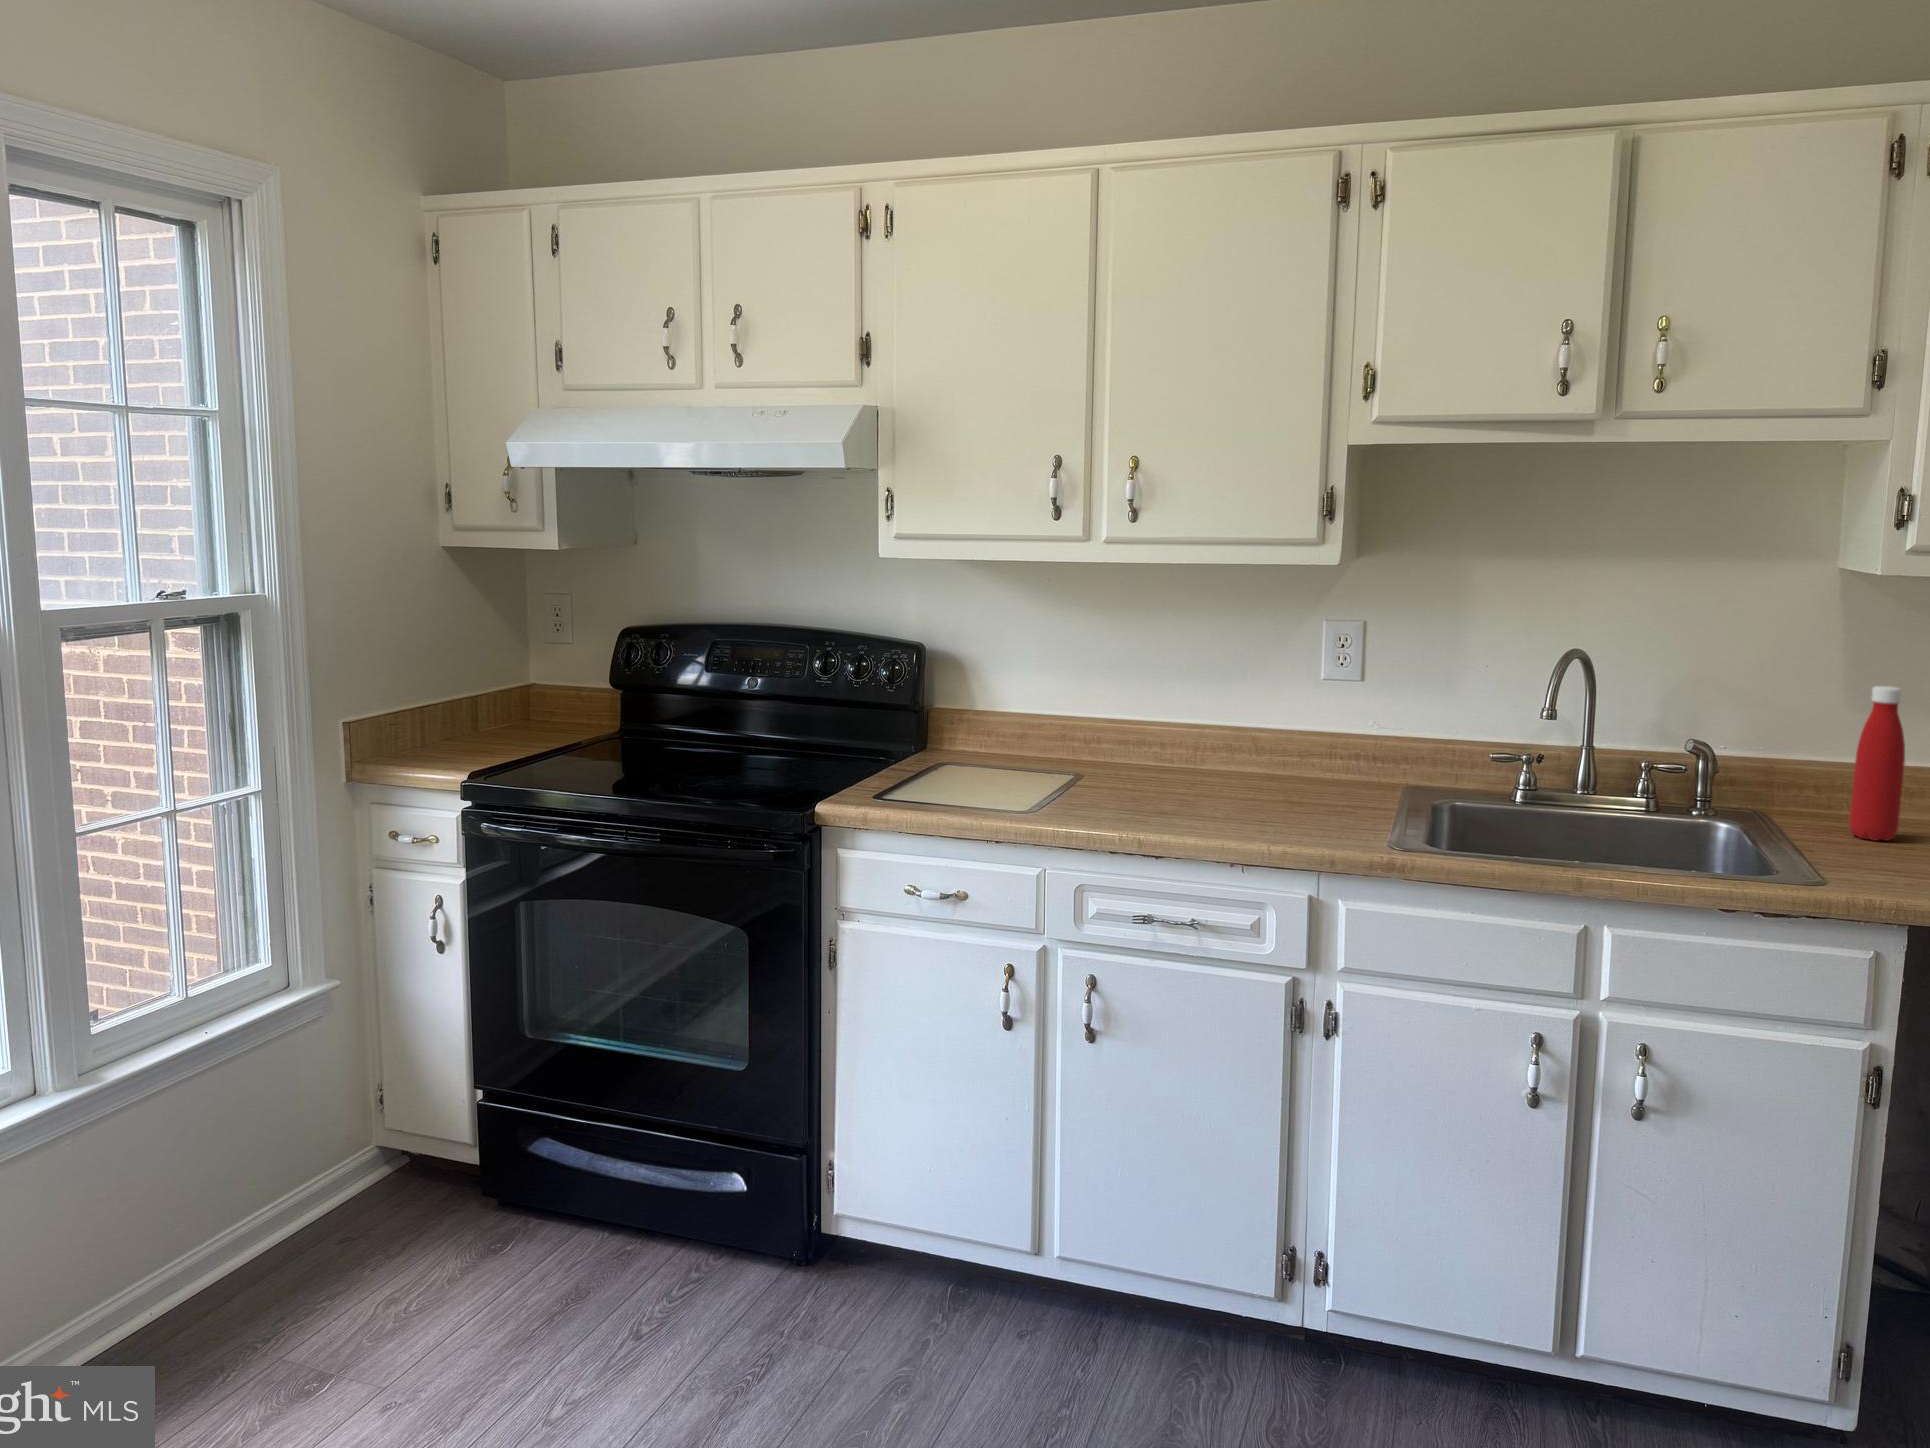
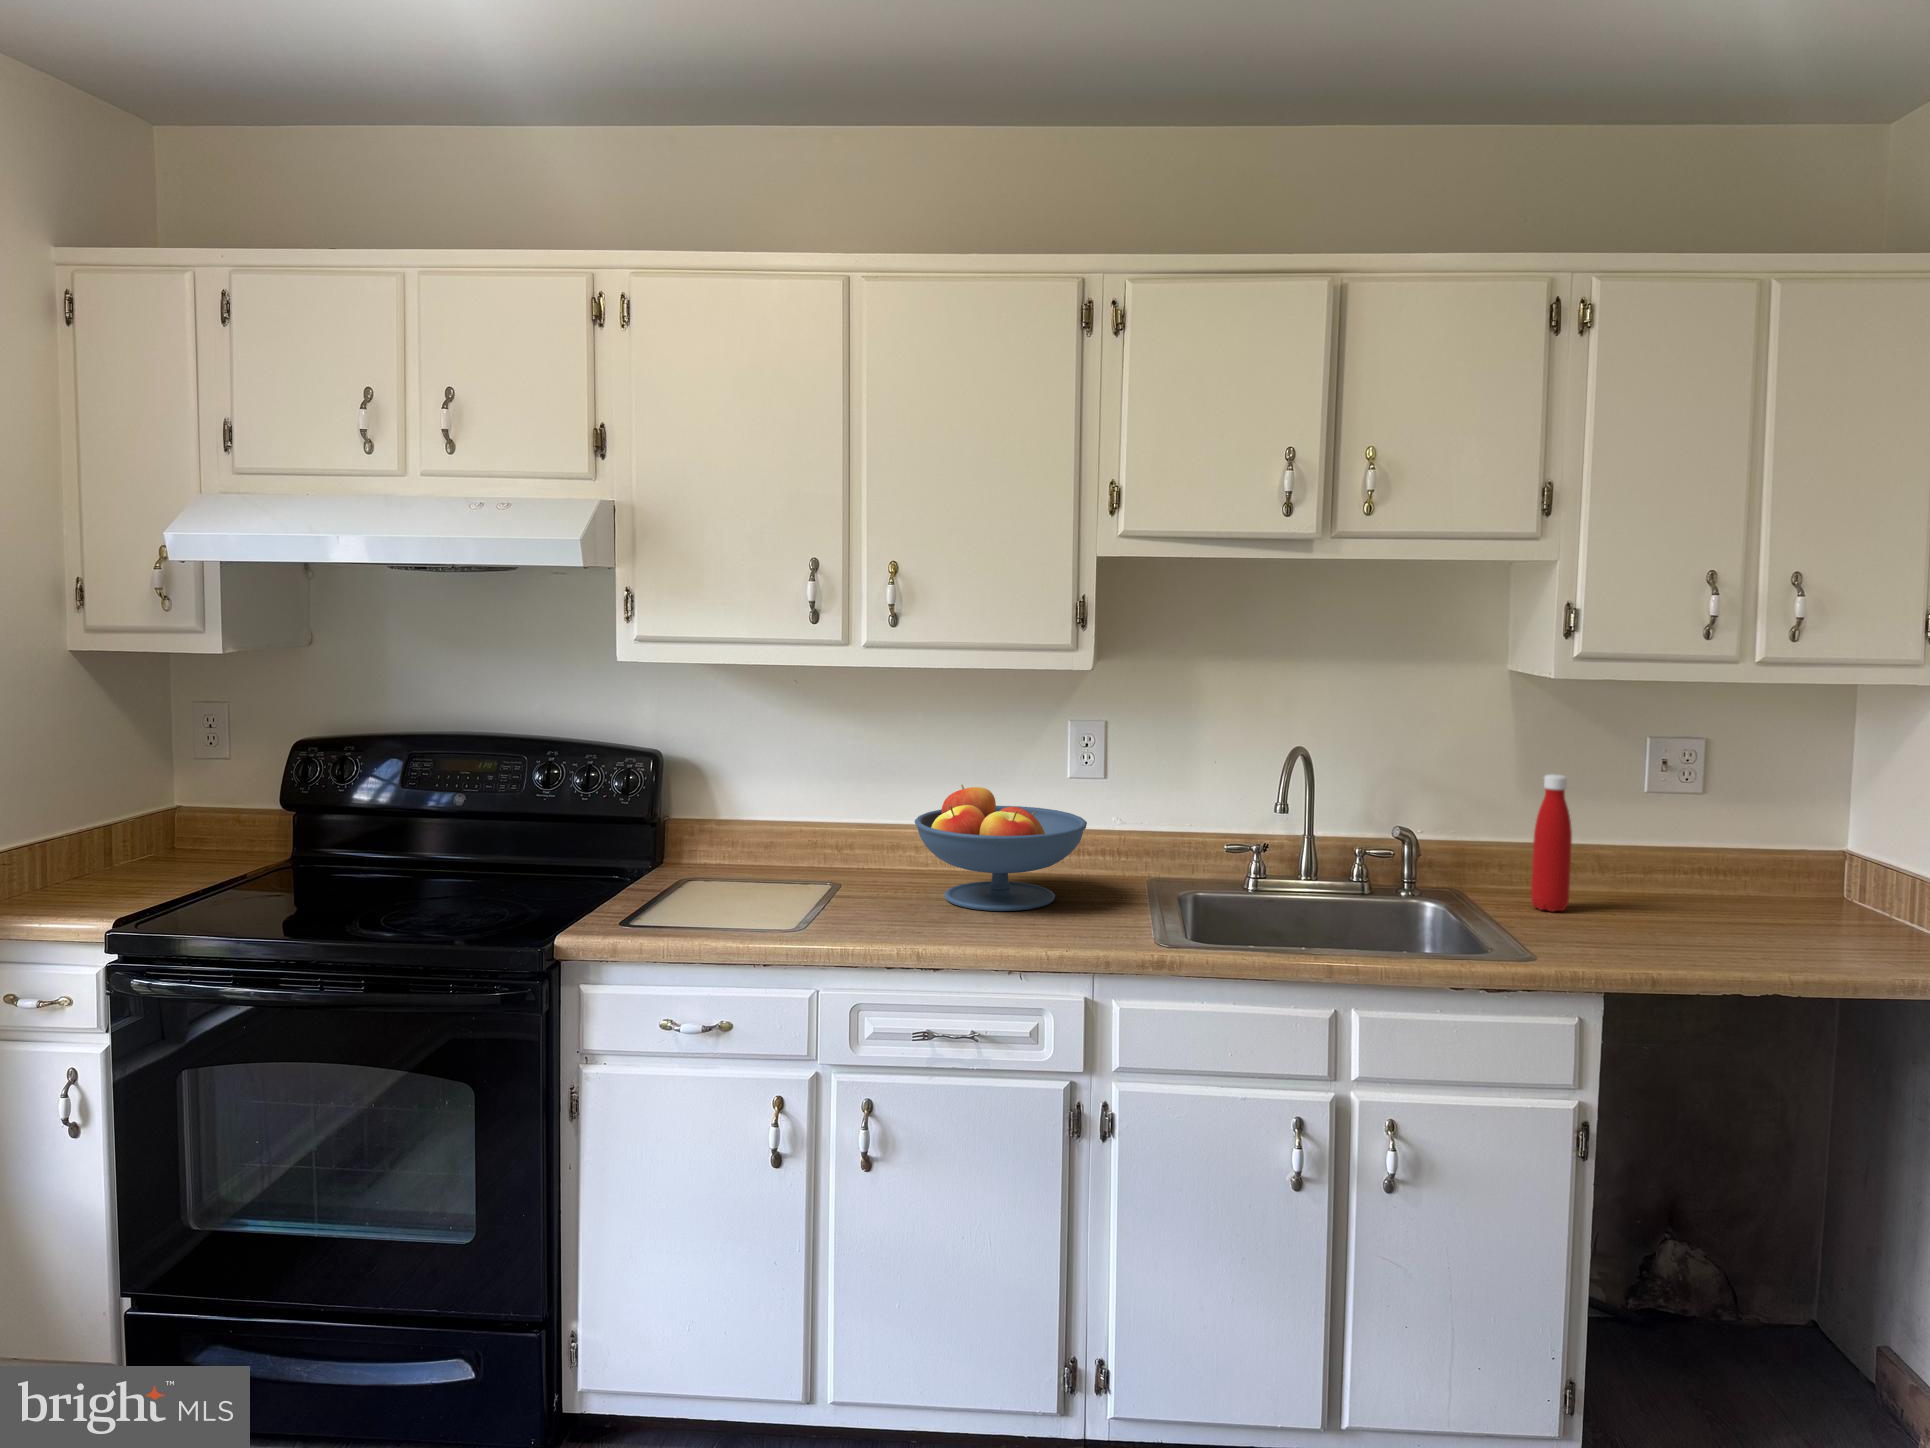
fruit bowl: none [1153,681,1331,806] -> present [915,785,1087,911]

